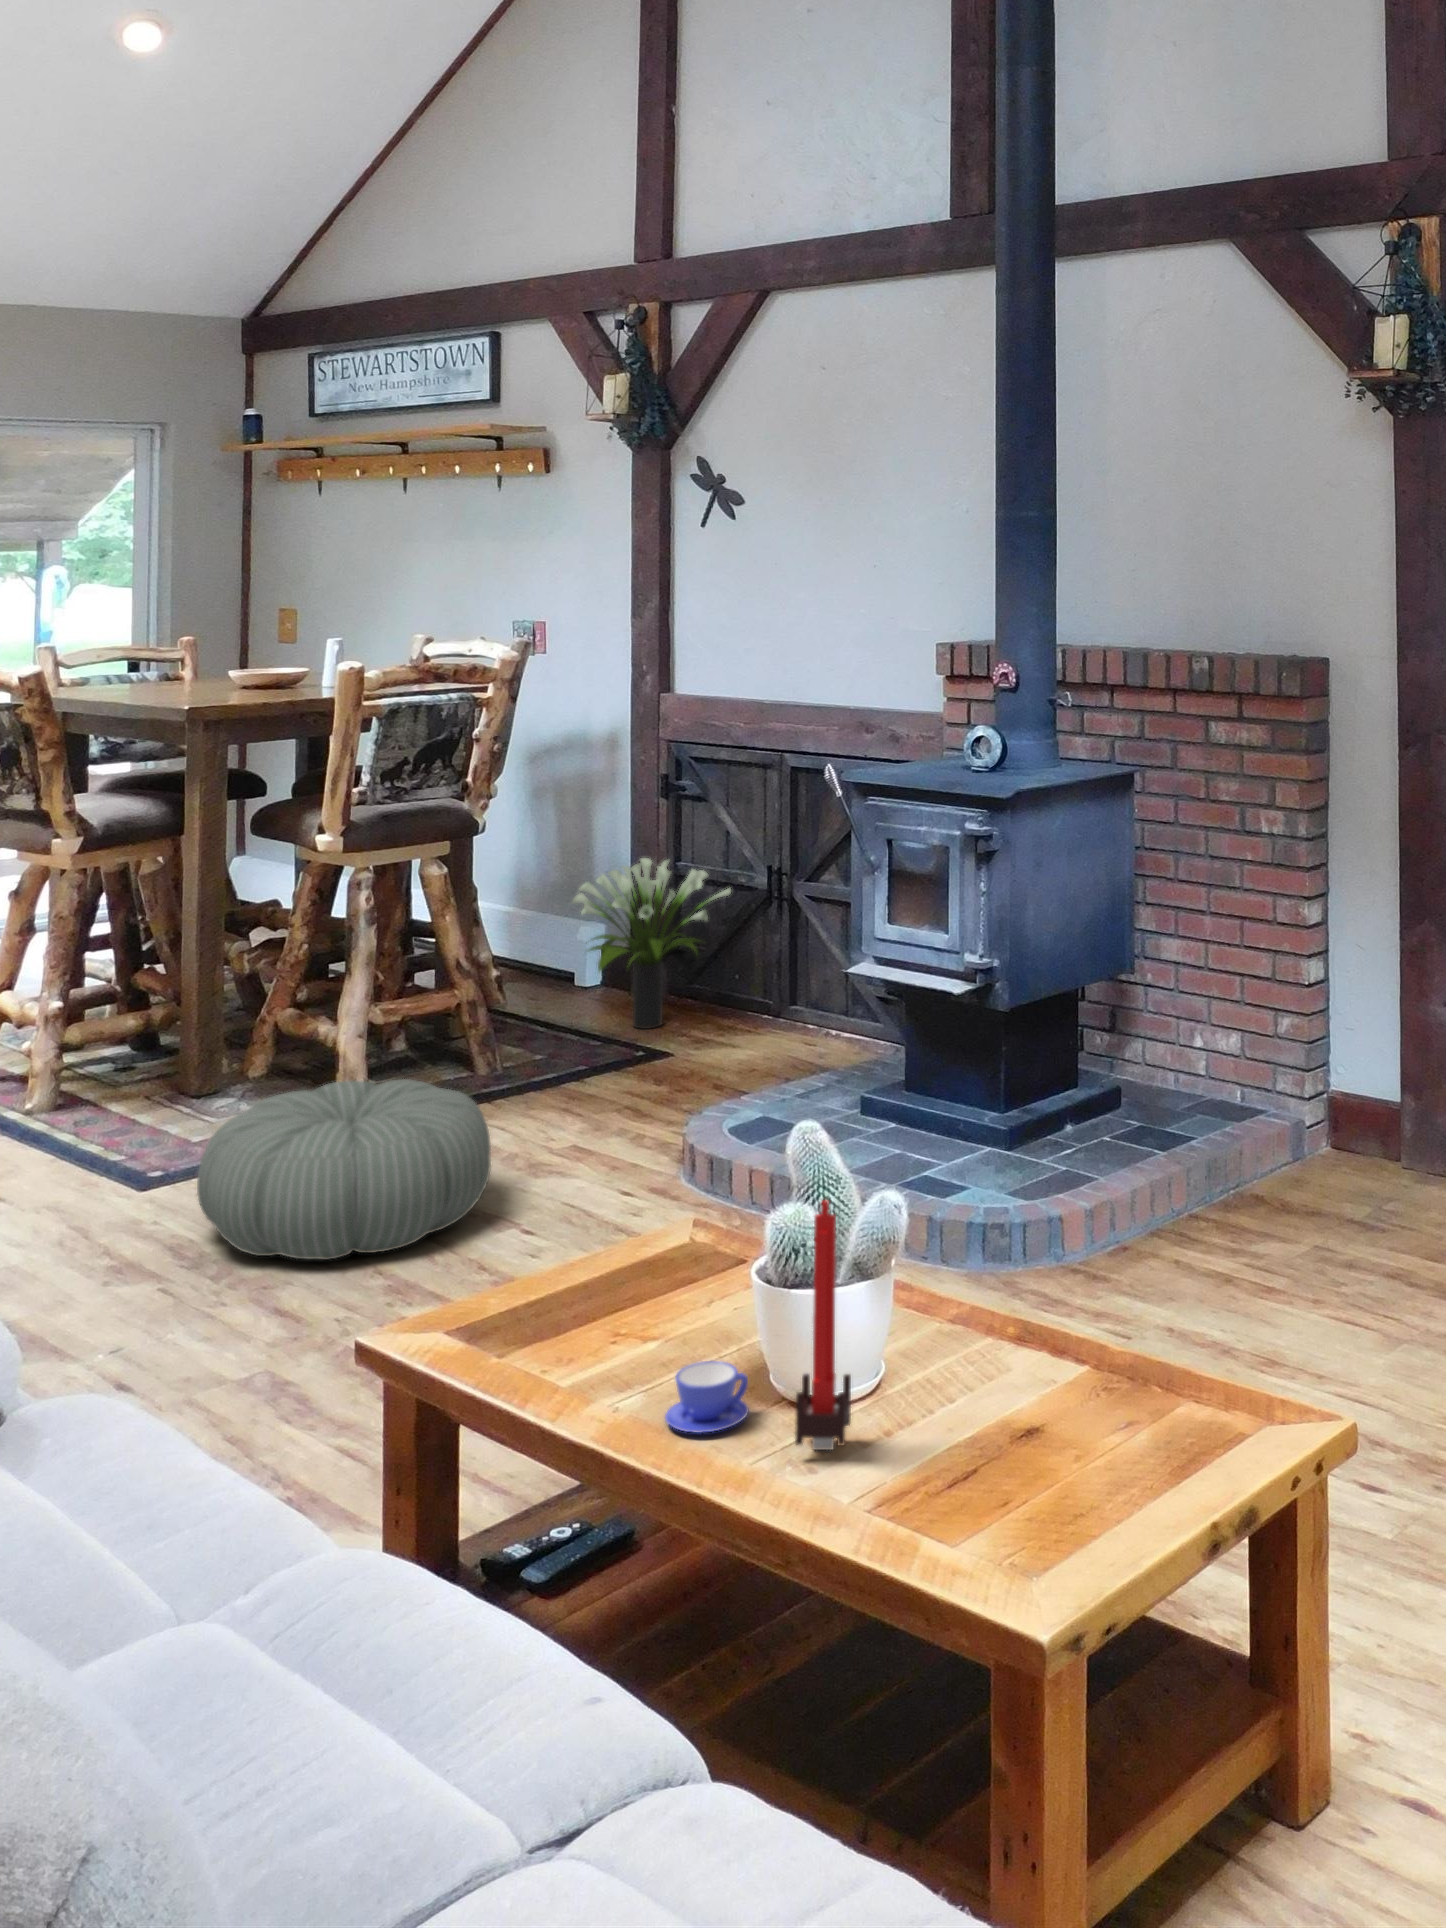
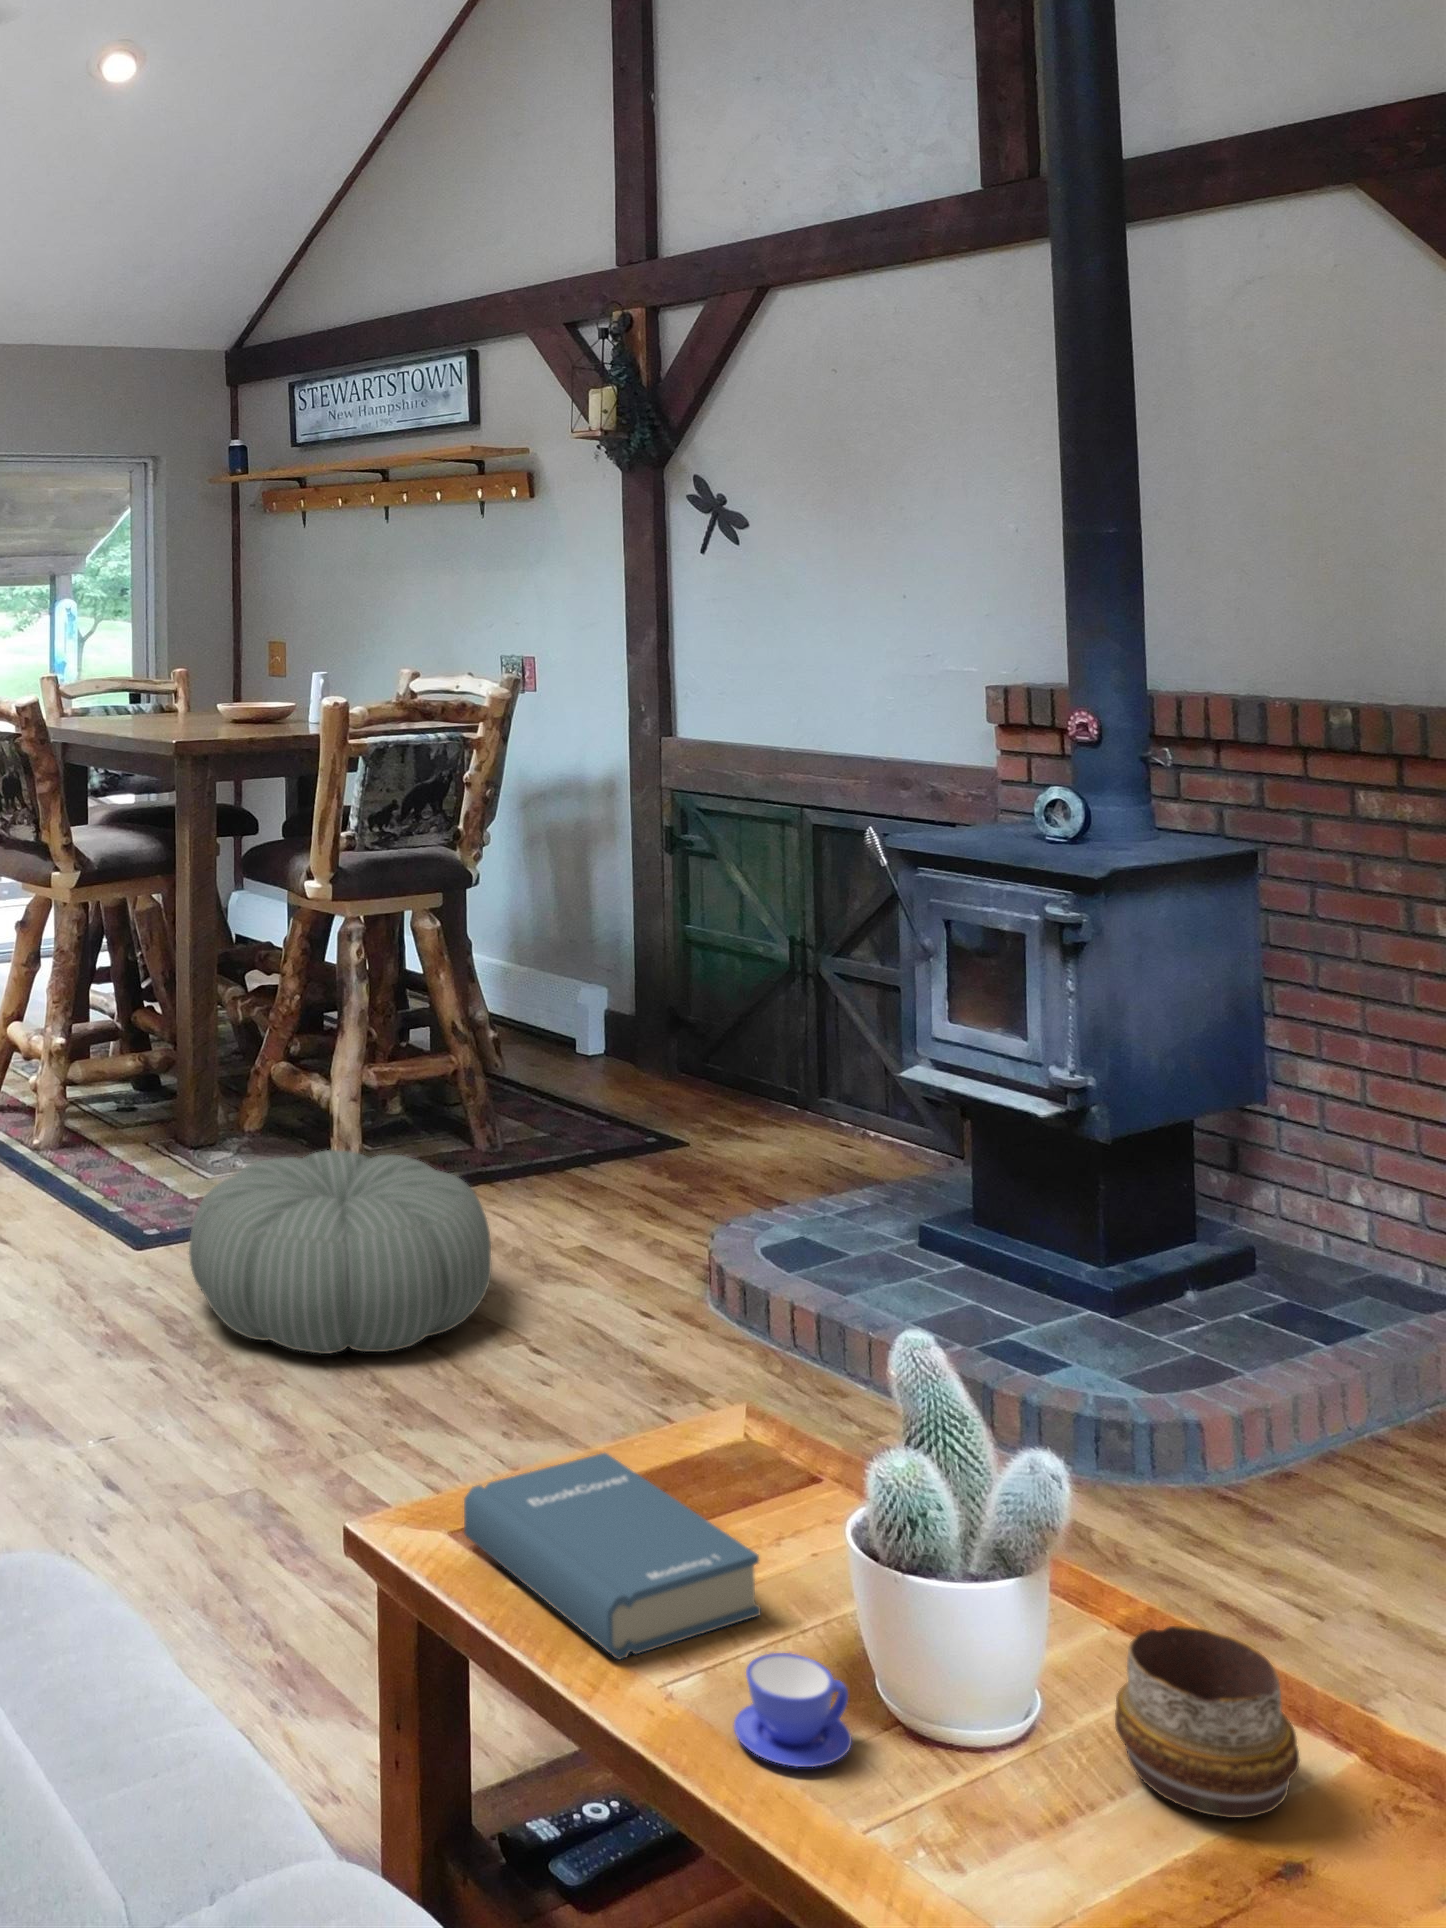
potted plant: present [572,858,731,1029] -> none [567,920,743,1112]
candle: present [795,1200,851,1450] -> none [927,1462,1008,1839]
hardback book: none [463,1258,693,1393] -> present [464,1453,761,1660]
decorative bowl: none [927,1299,1041,1413] -> present [1115,1626,1300,1818]

